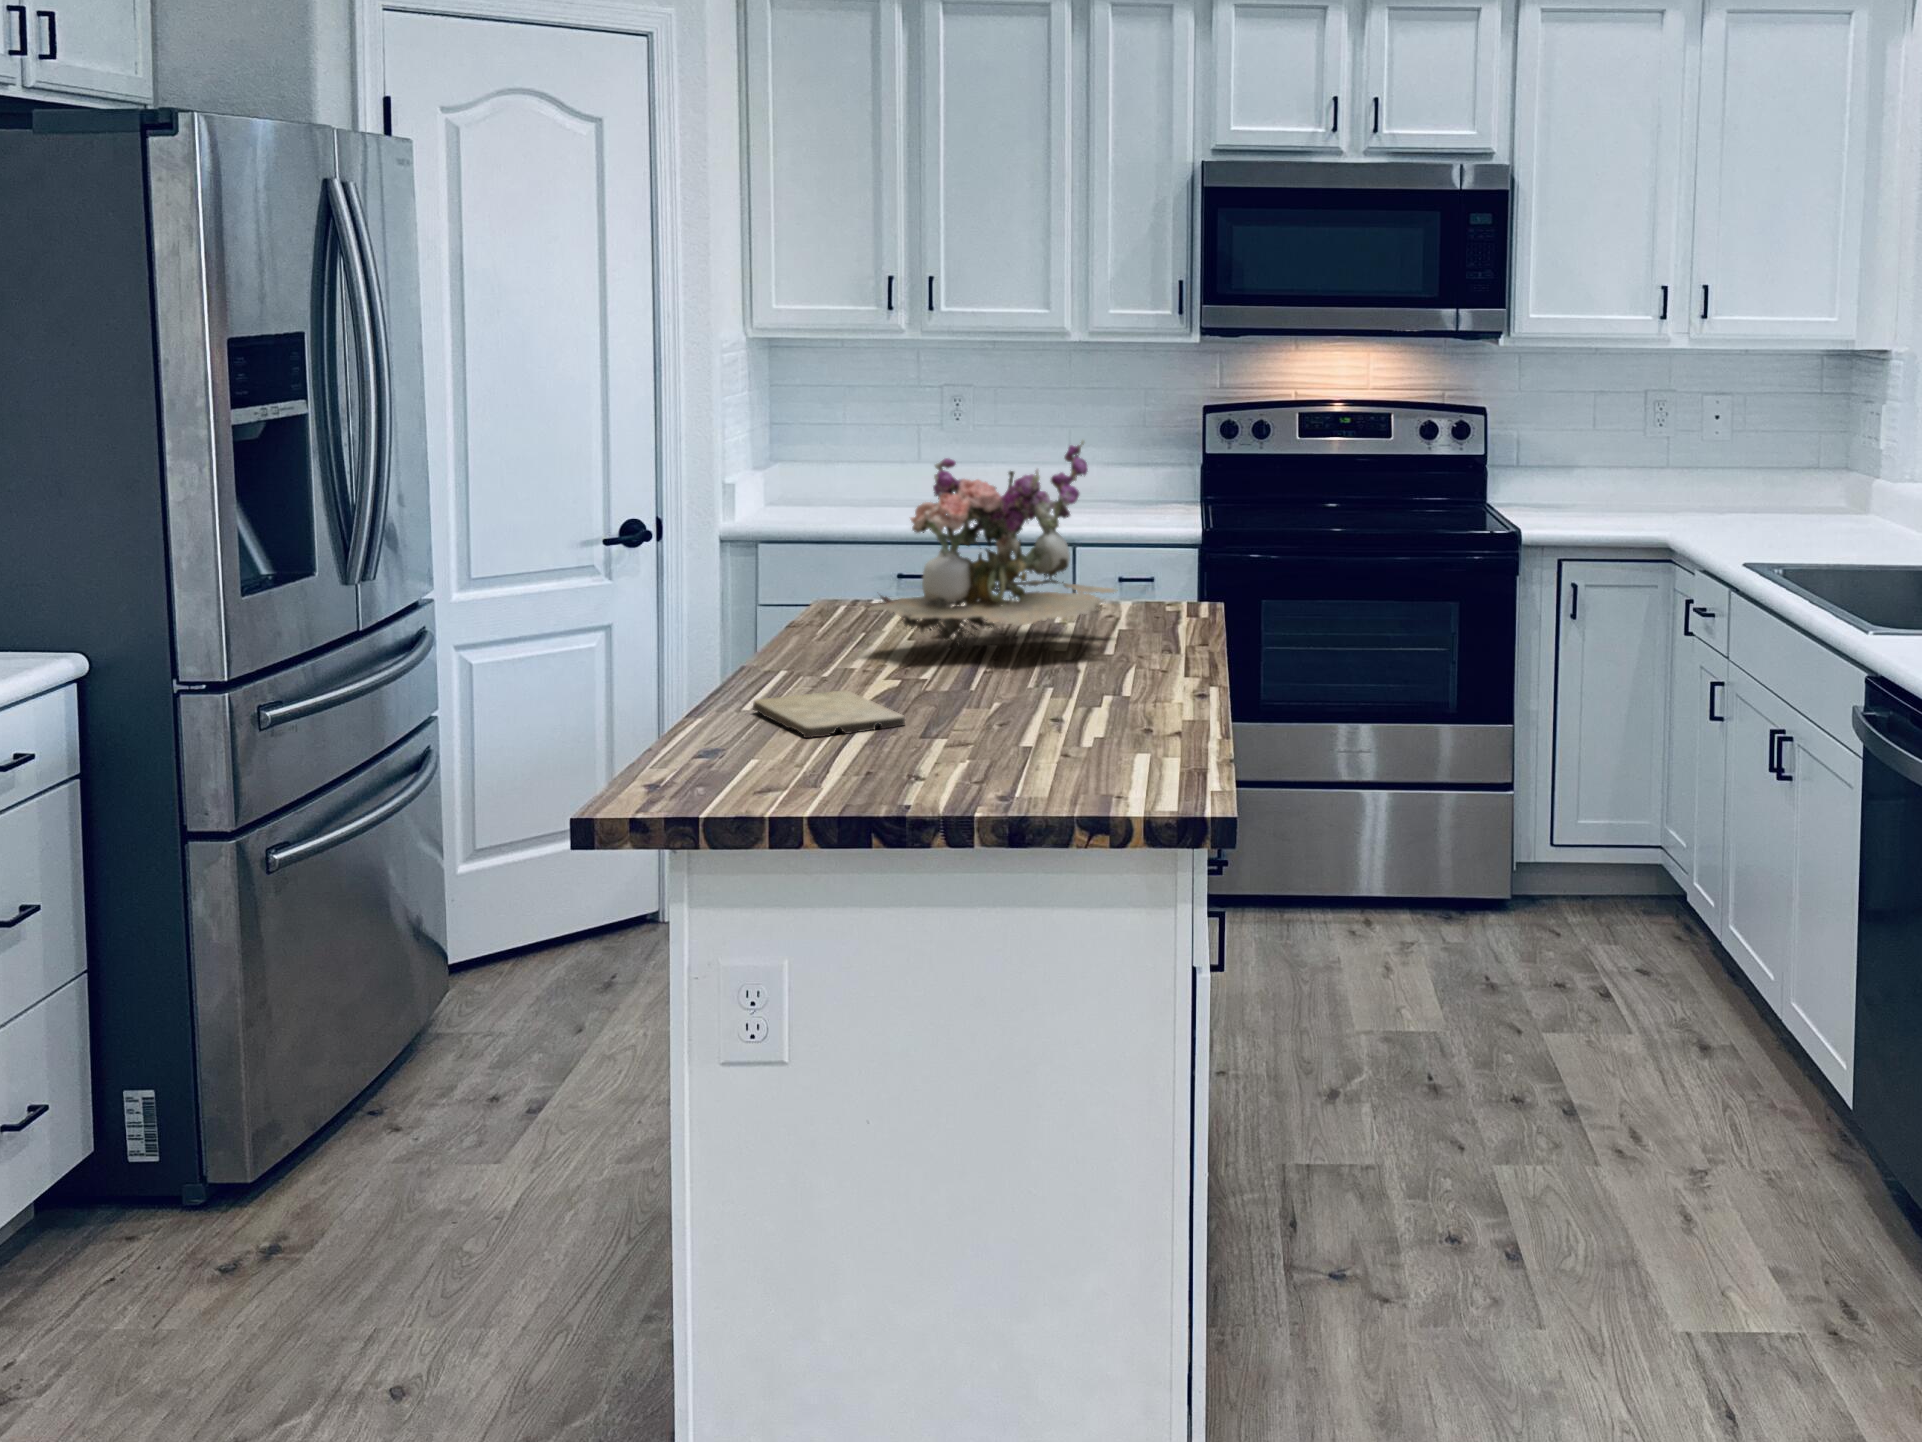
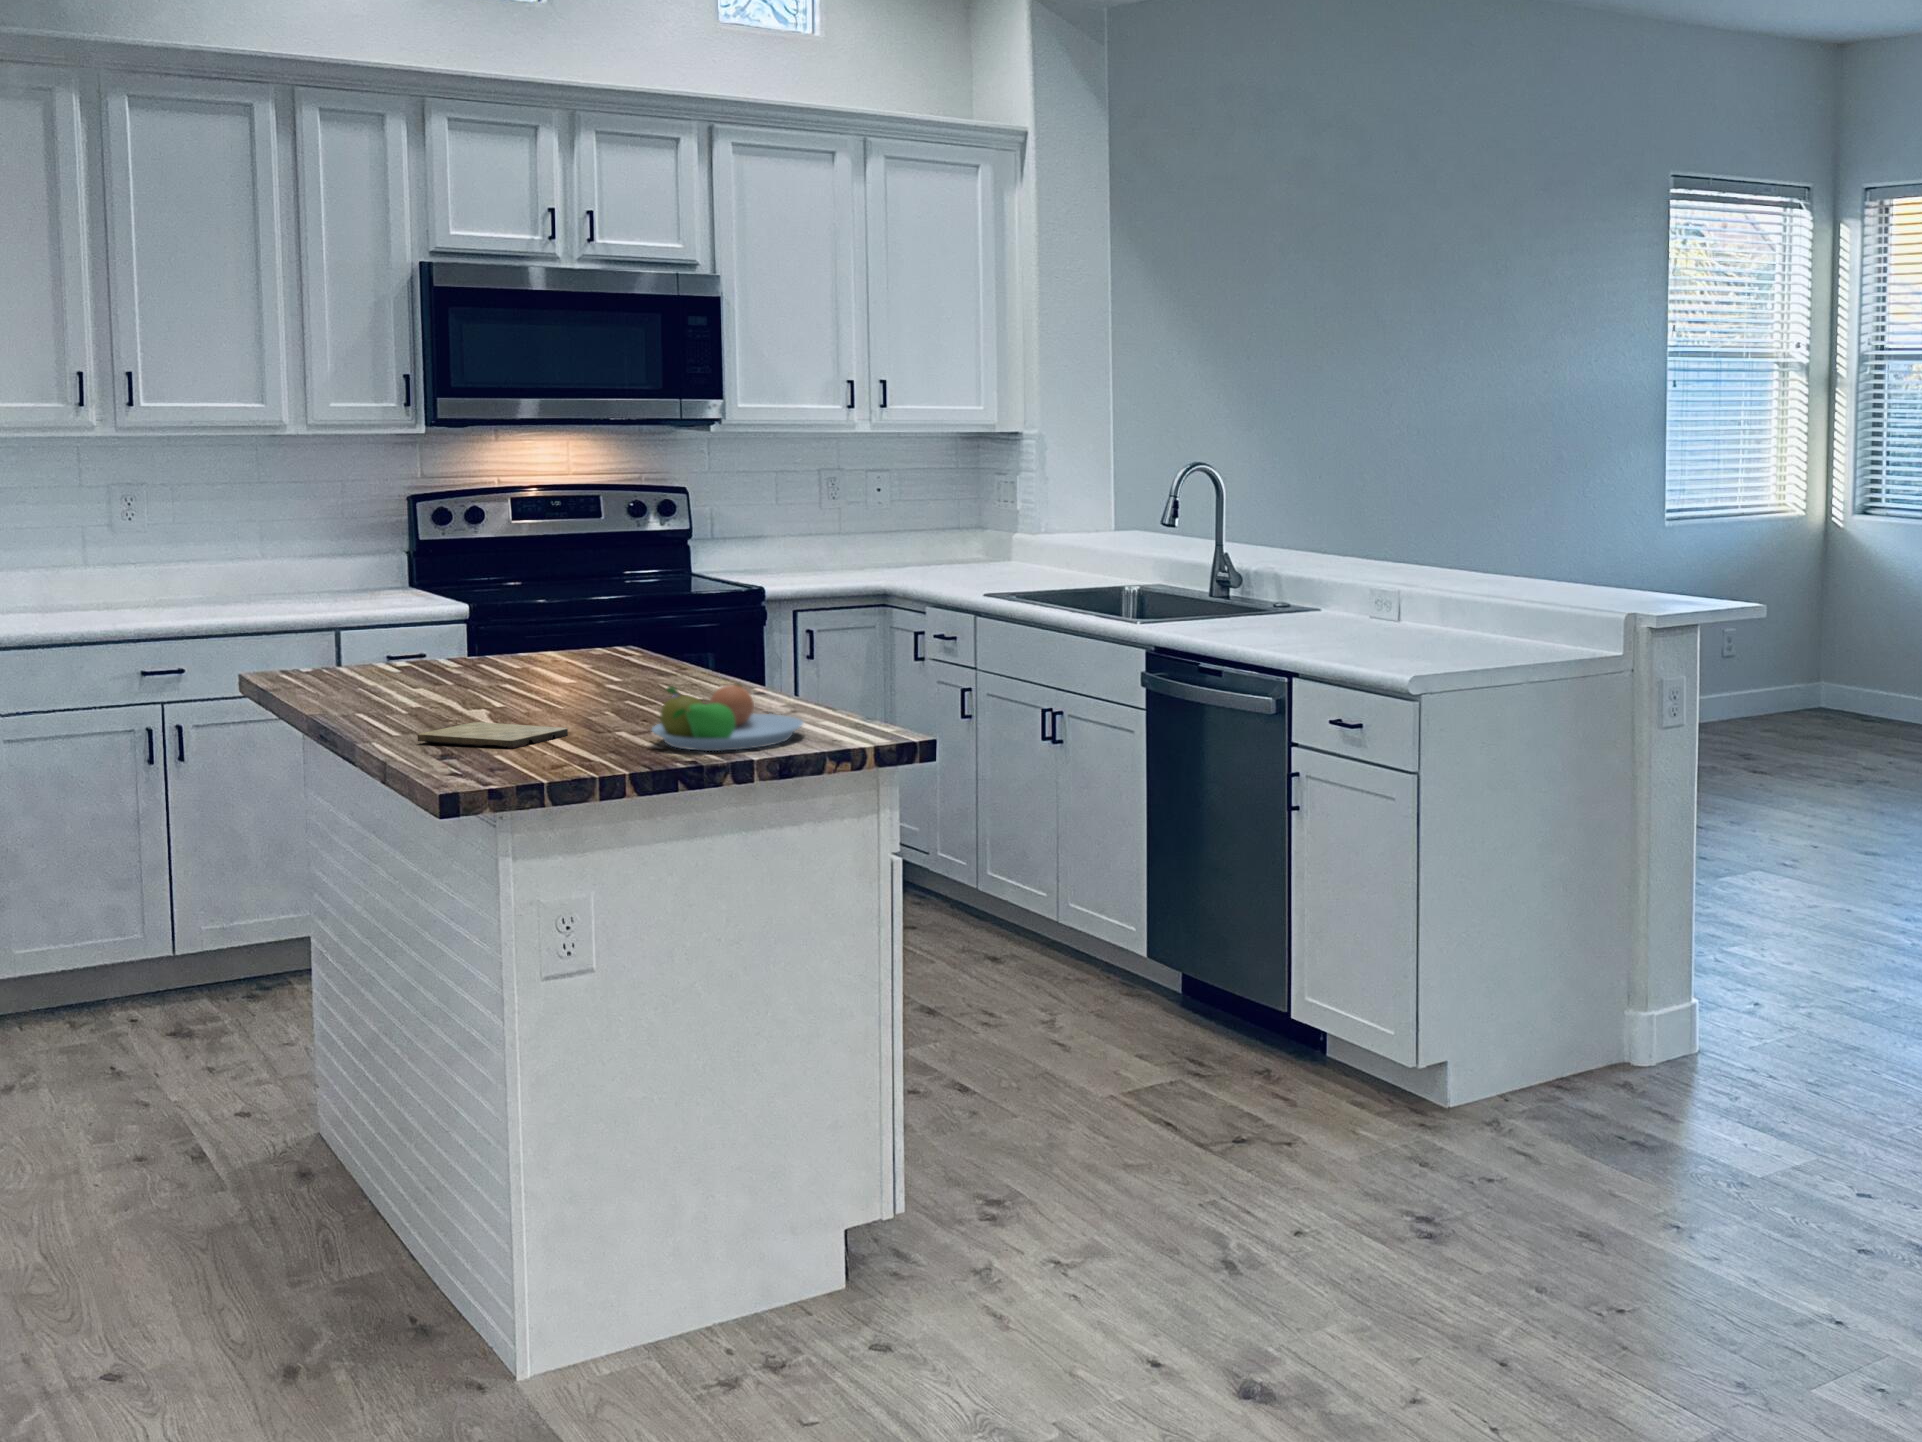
flower arrangement: present [869,440,1118,646] -> none [402,520,617,697]
fruit bowl: none [913,684,1130,792] -> present [652,684,803,751]

